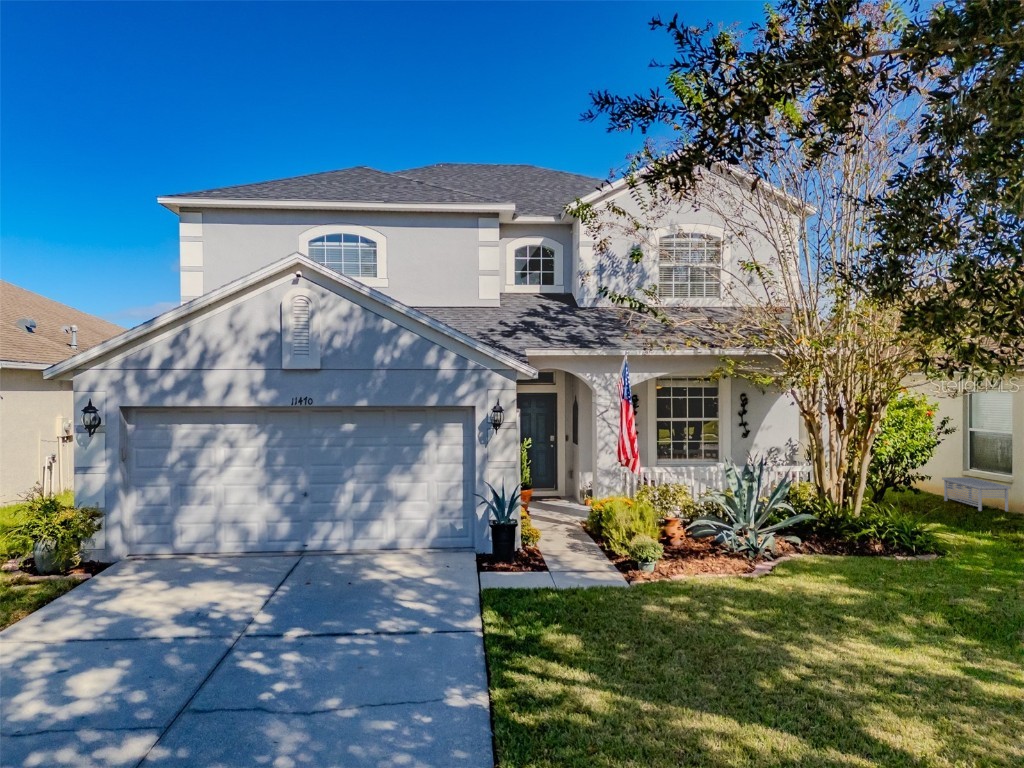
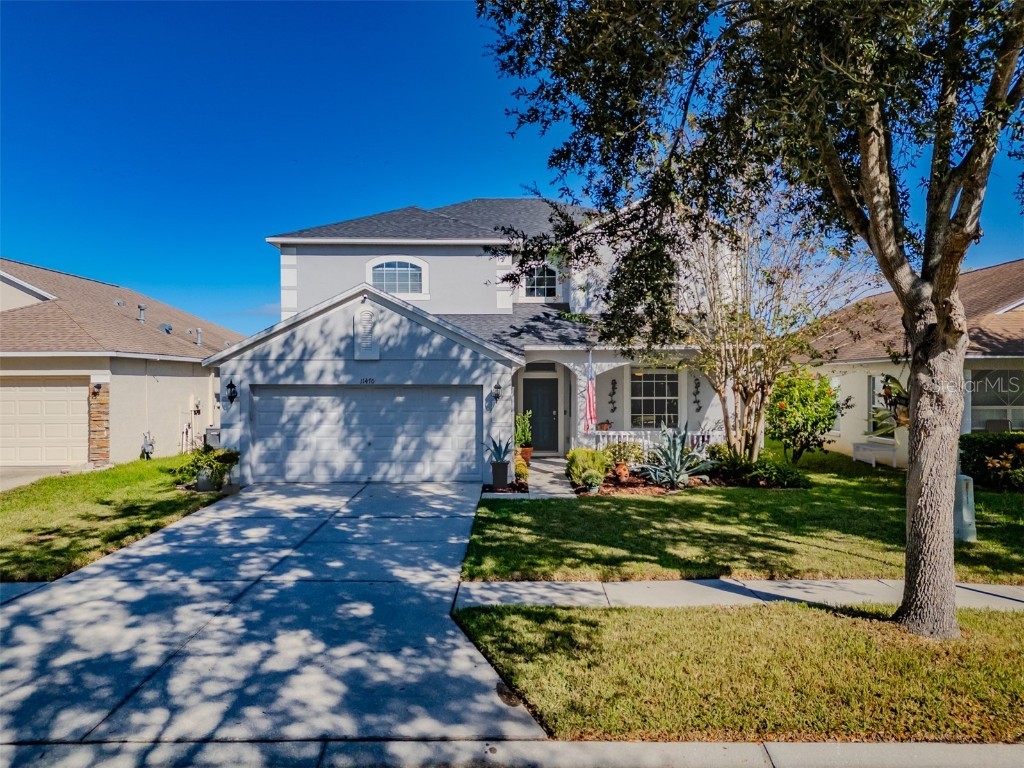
potted tree: none [61,513,97,580] -> present [219,452,240,494]

